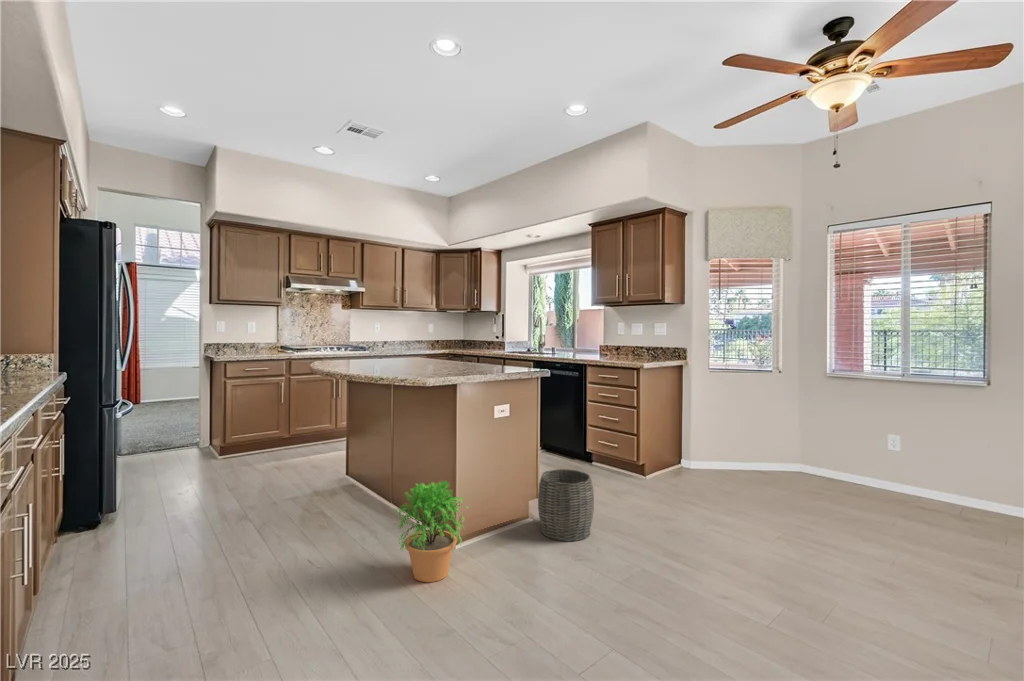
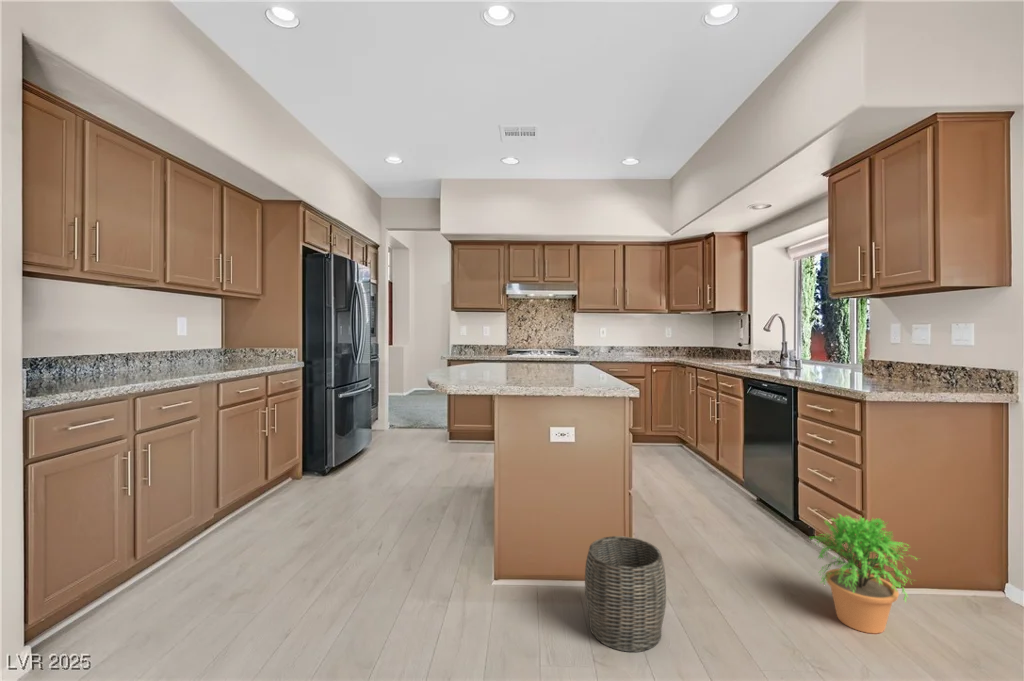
potted plant: present [397,481,468,582] -> present [817,515,908,633]

